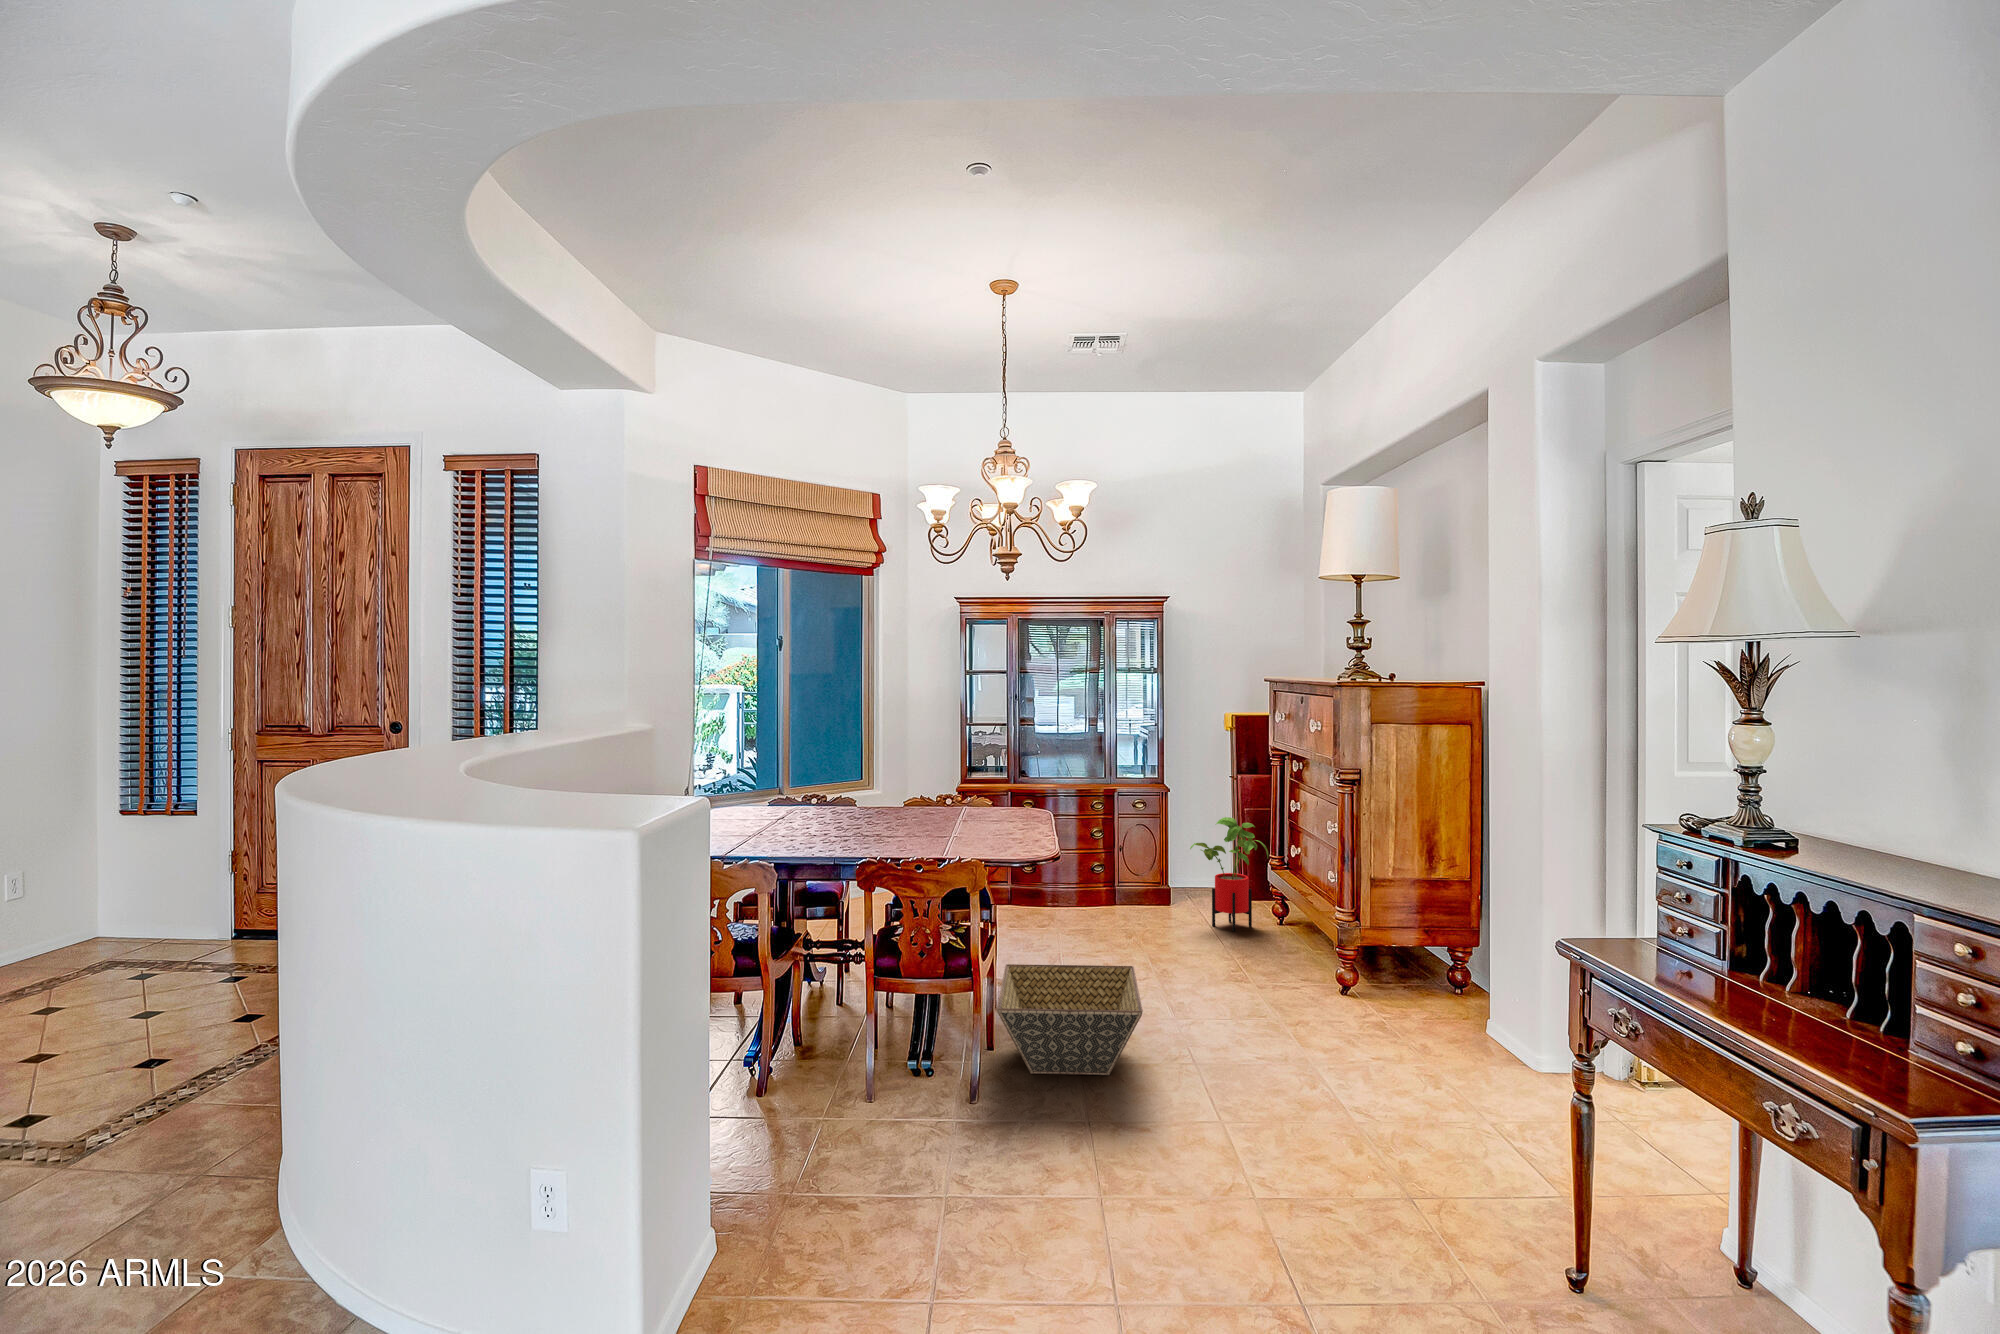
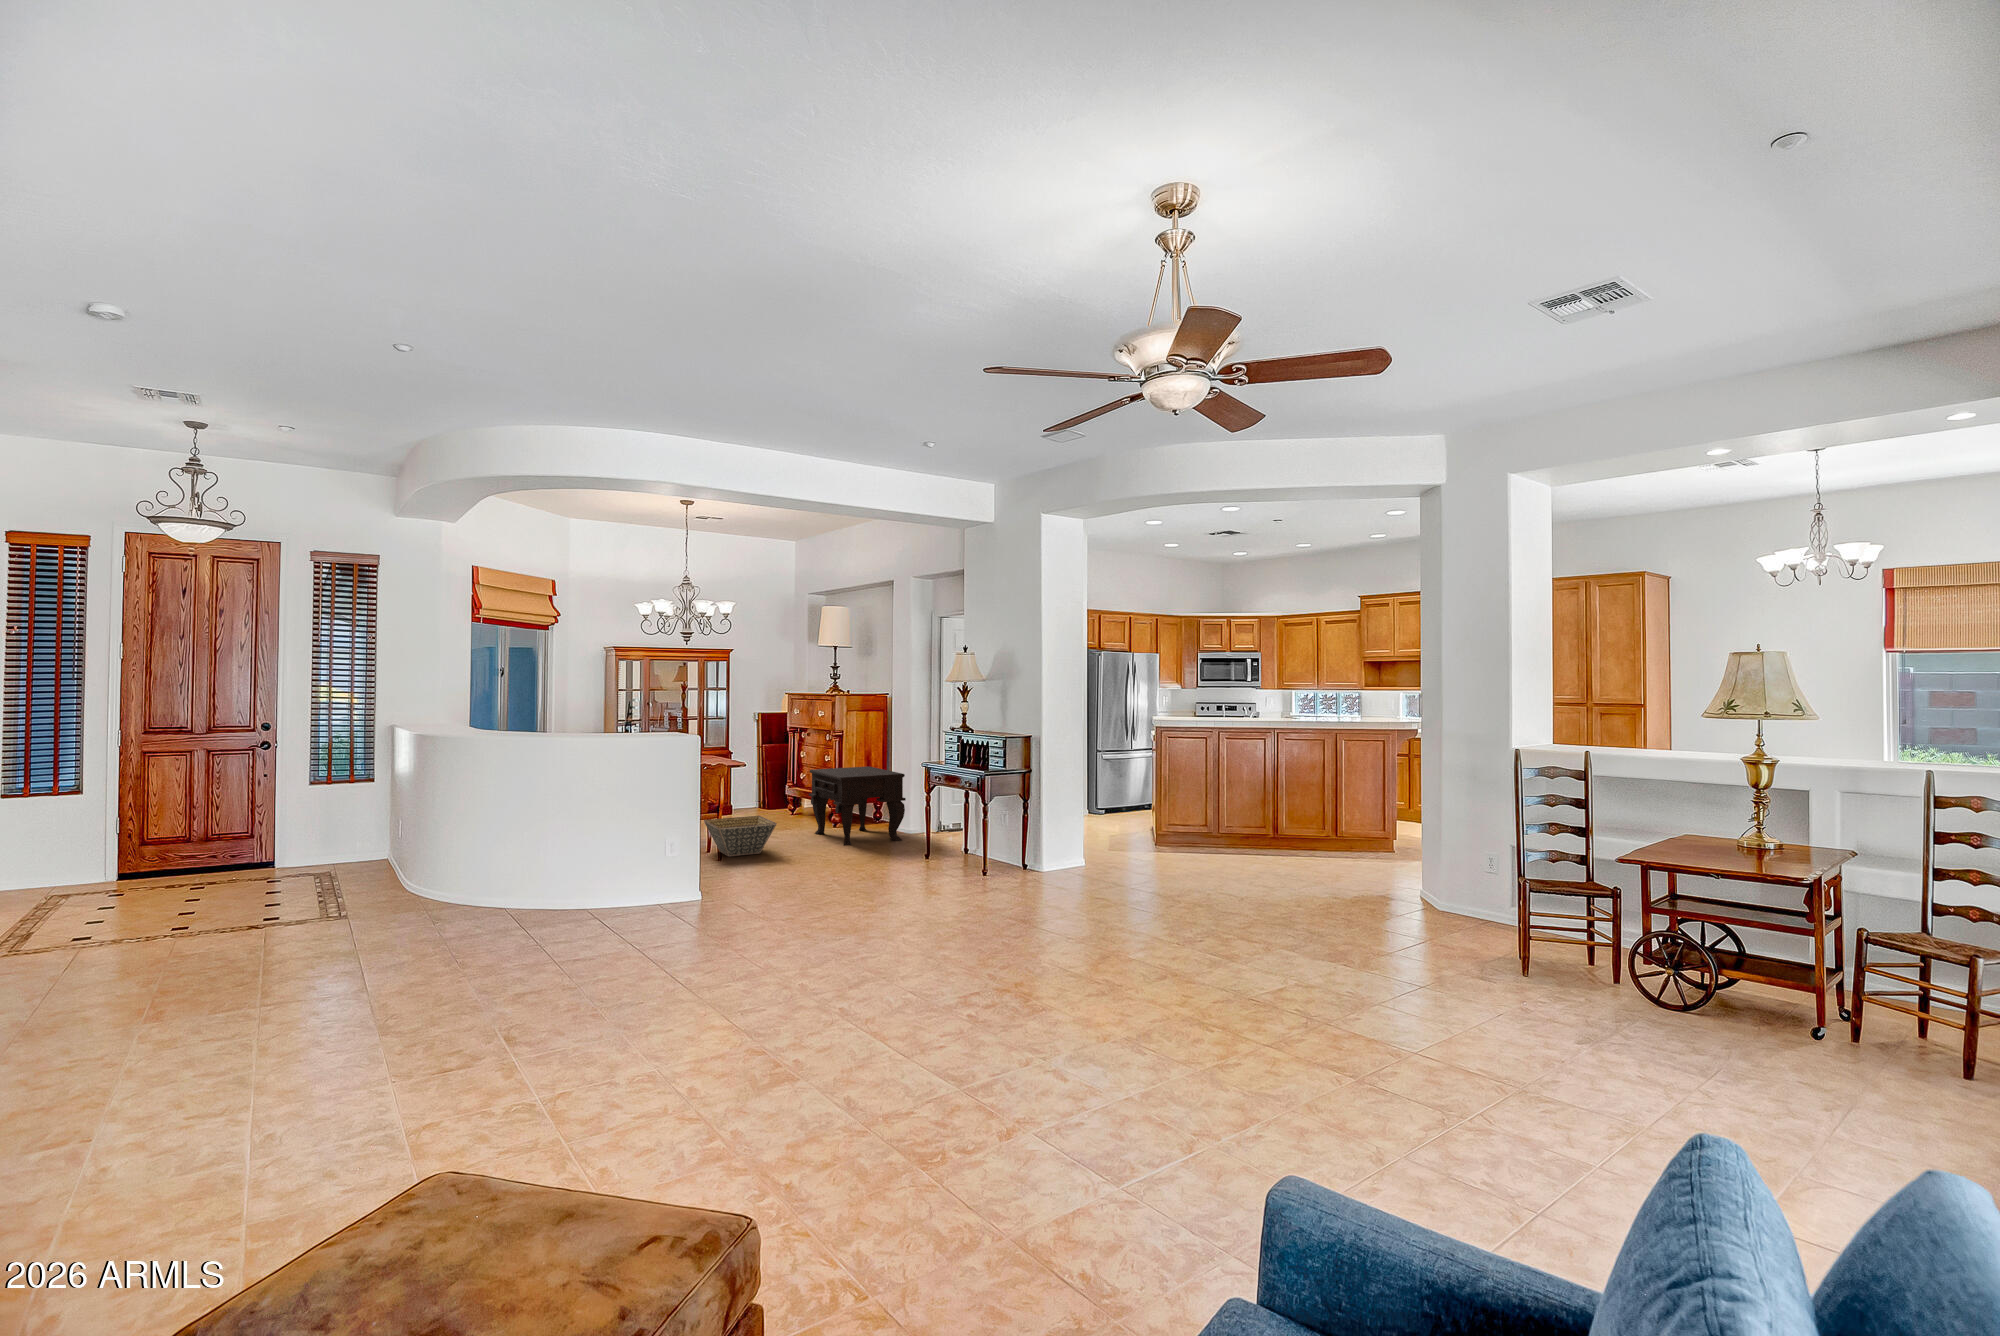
house plant: present [1190,817,1268,931] -> none [750,762,788,819]
side table: none [1274,856,1519,1086] -> present [809,766,906,846]

